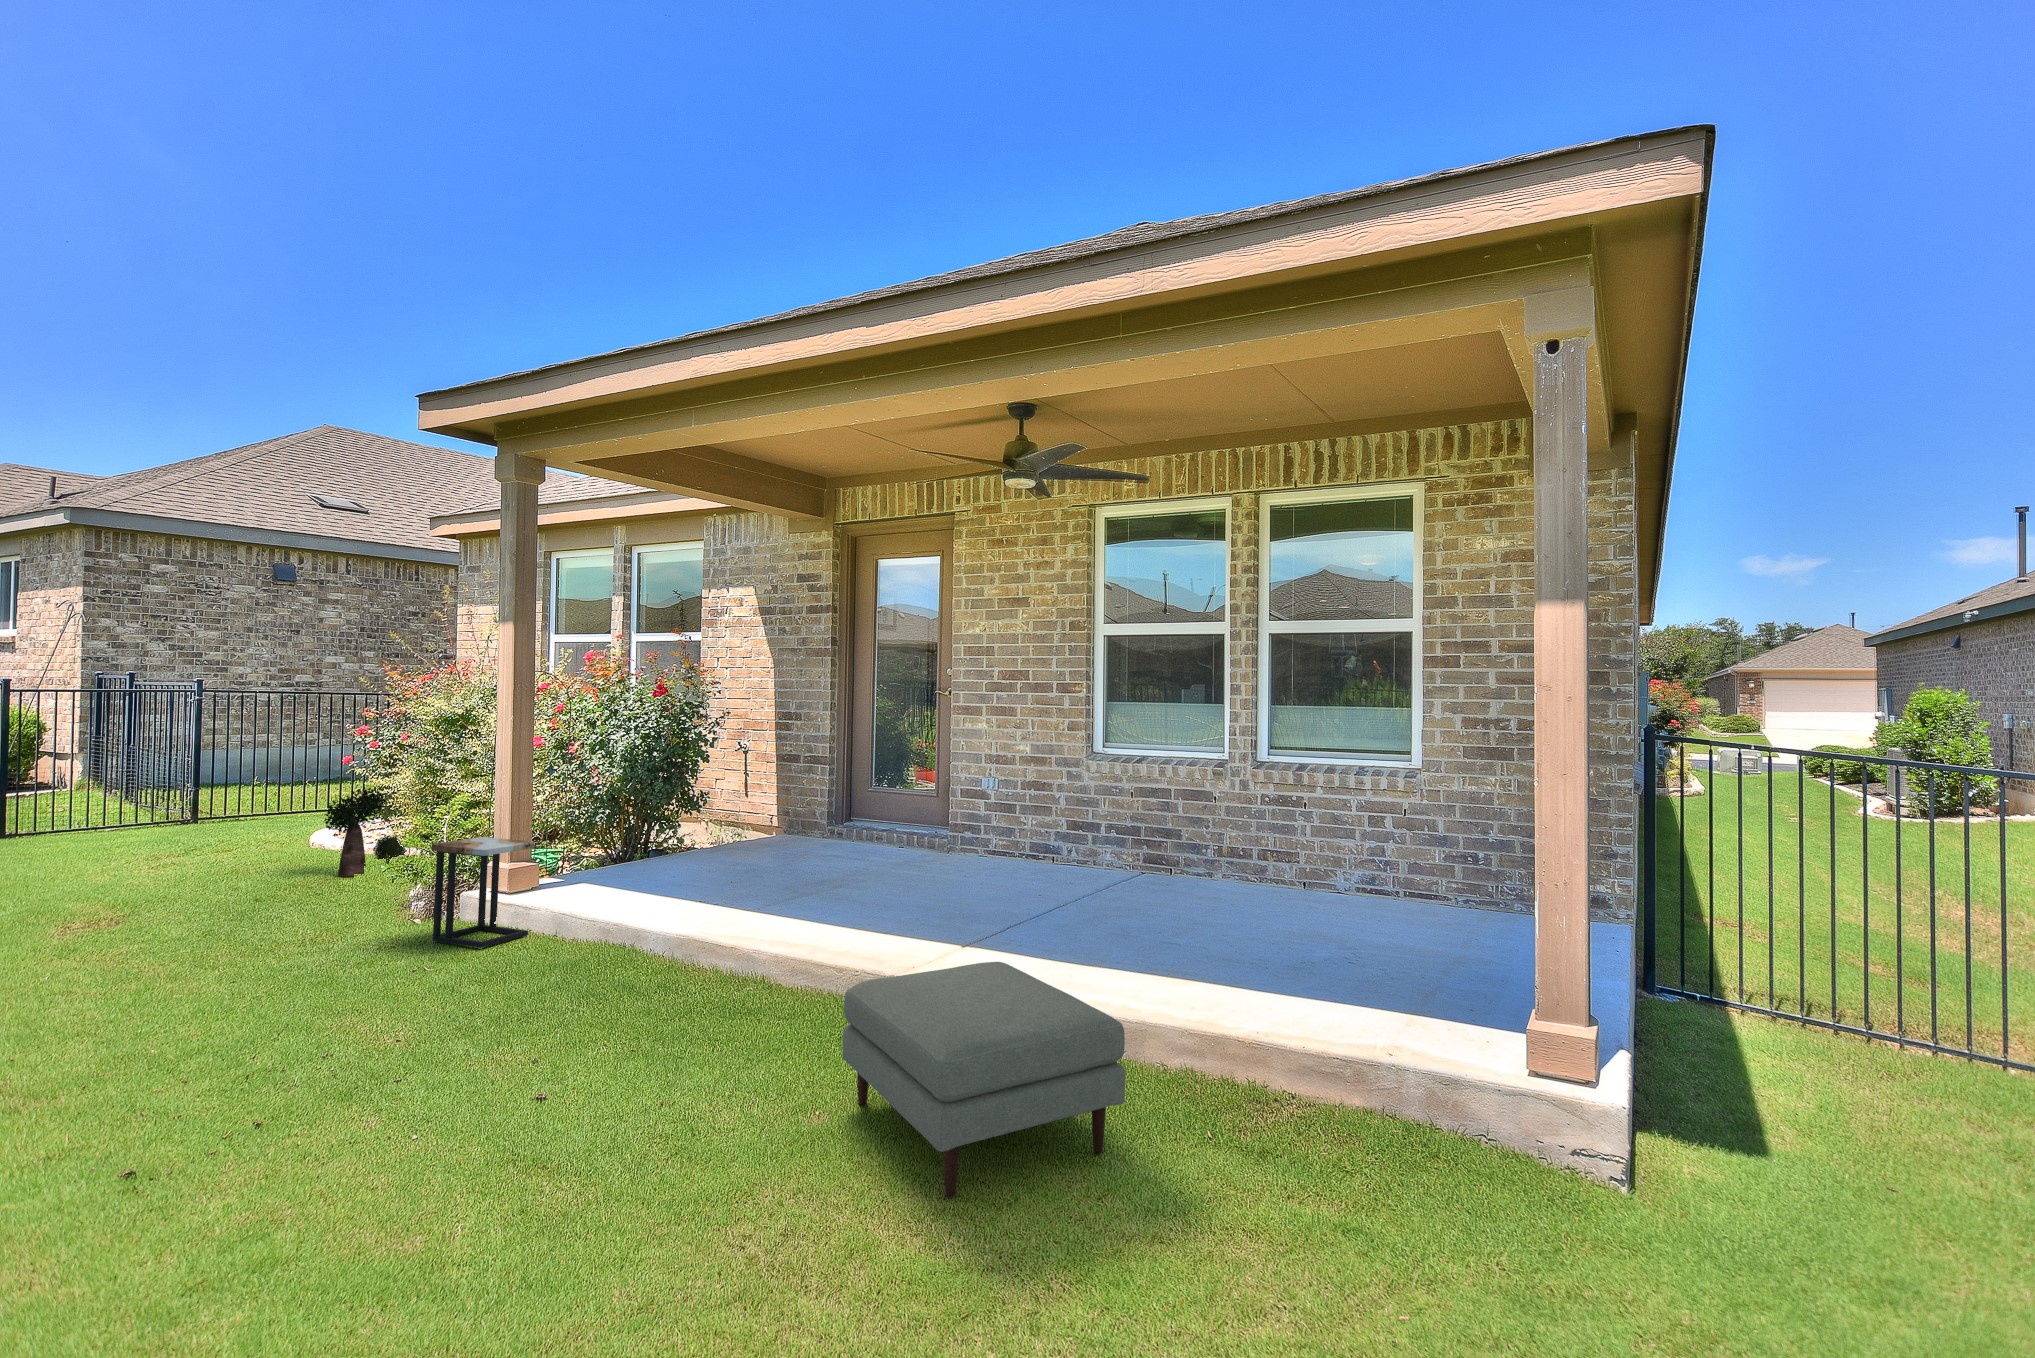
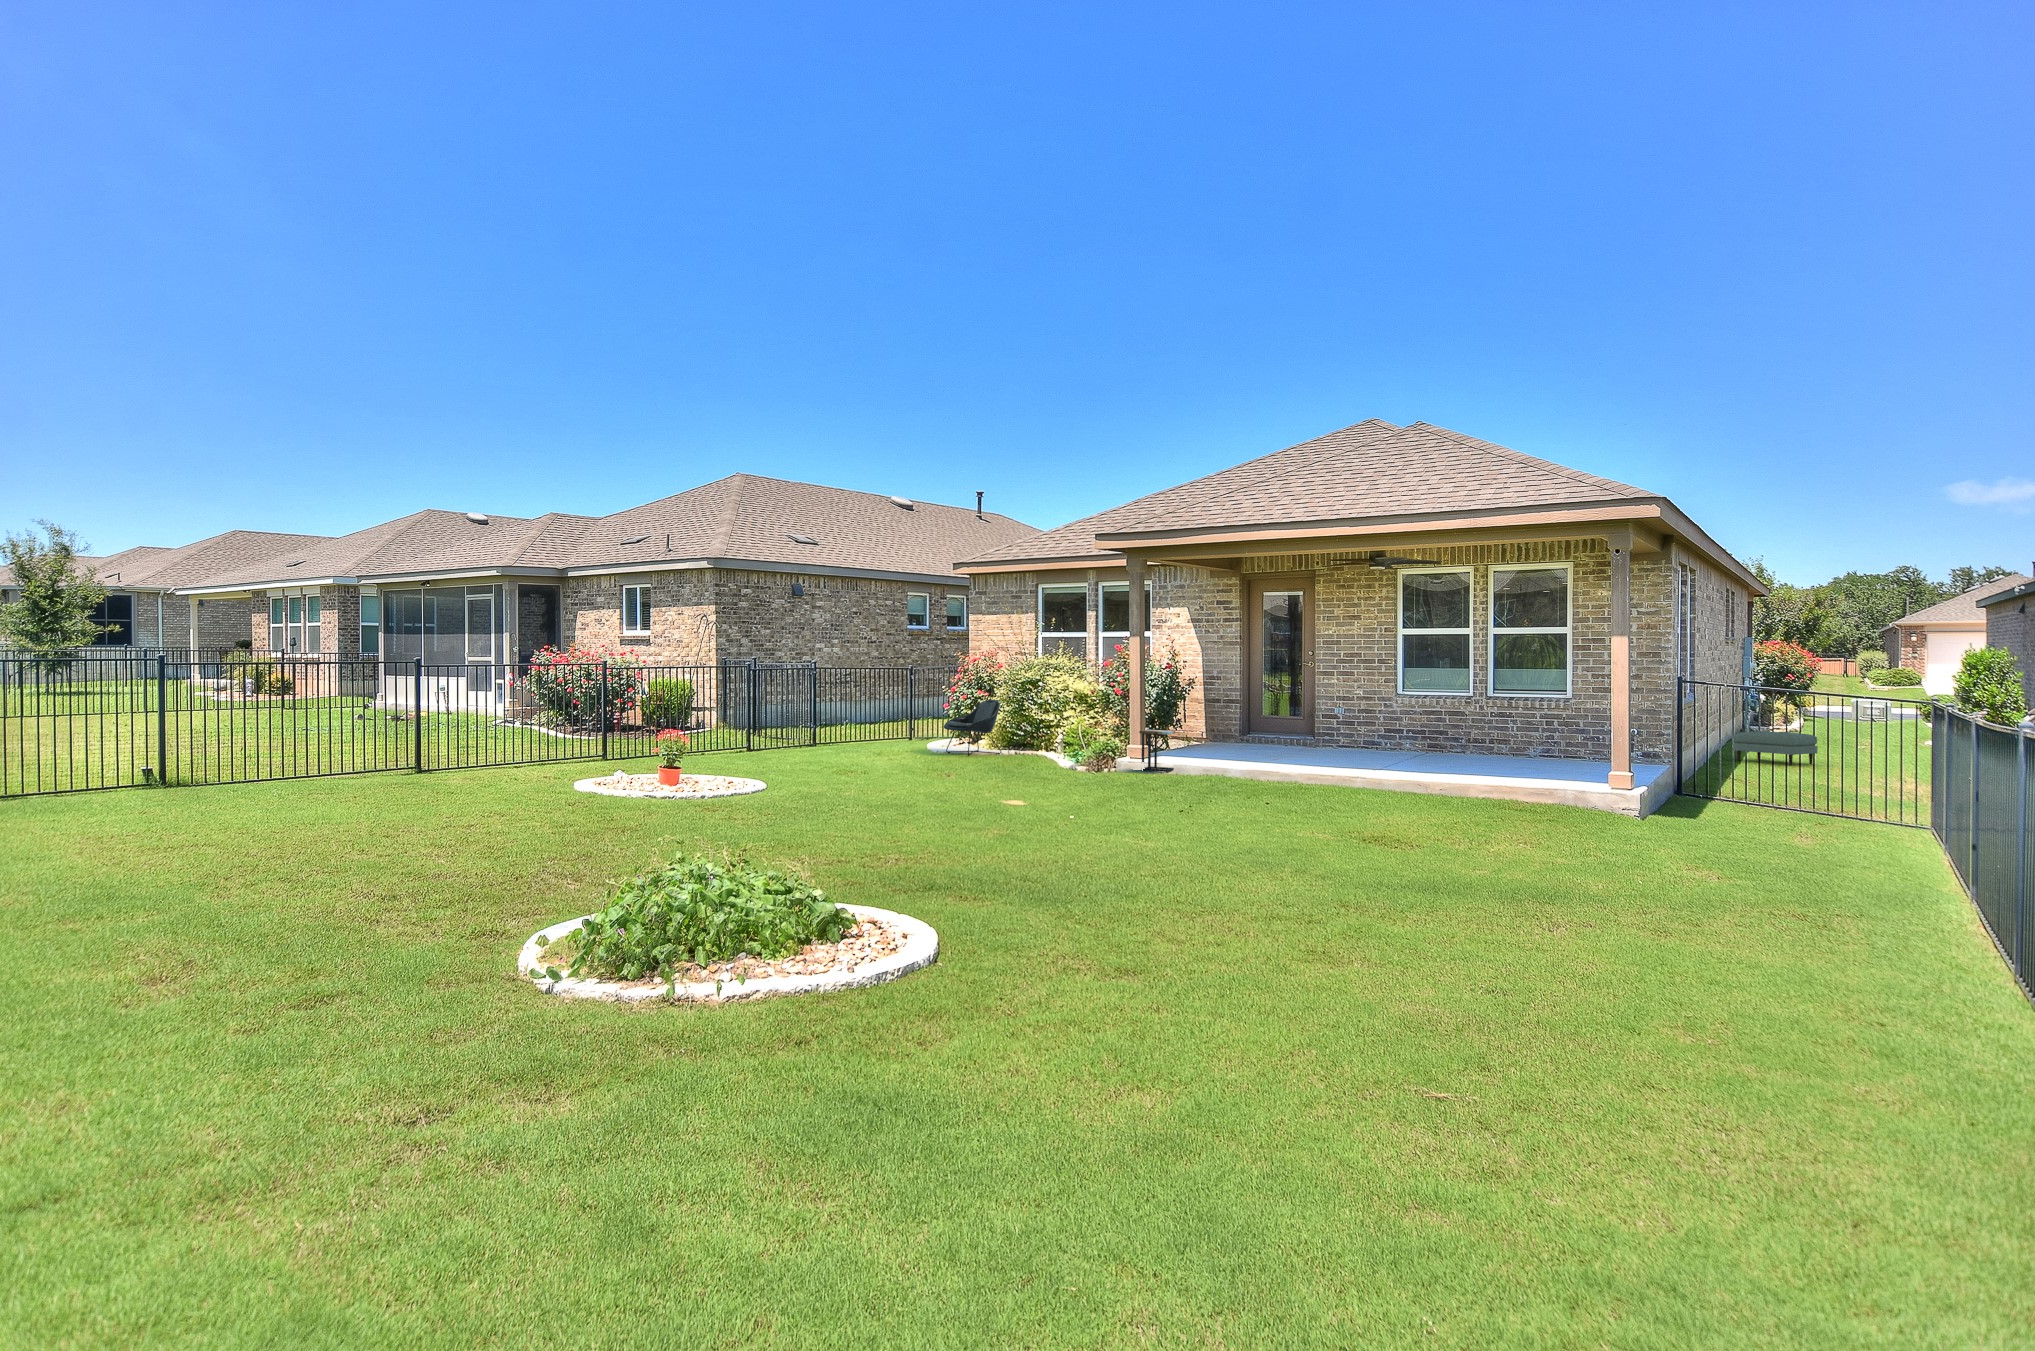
lounge chair: none [167,757,308,881] -> present [944,700,1001,756]
potted plant: present [324,787,407,877] -> none [1019,714,1050,756]
ottoman: present [843,962,1125,1198] -> present [1733,731,1818,765]

